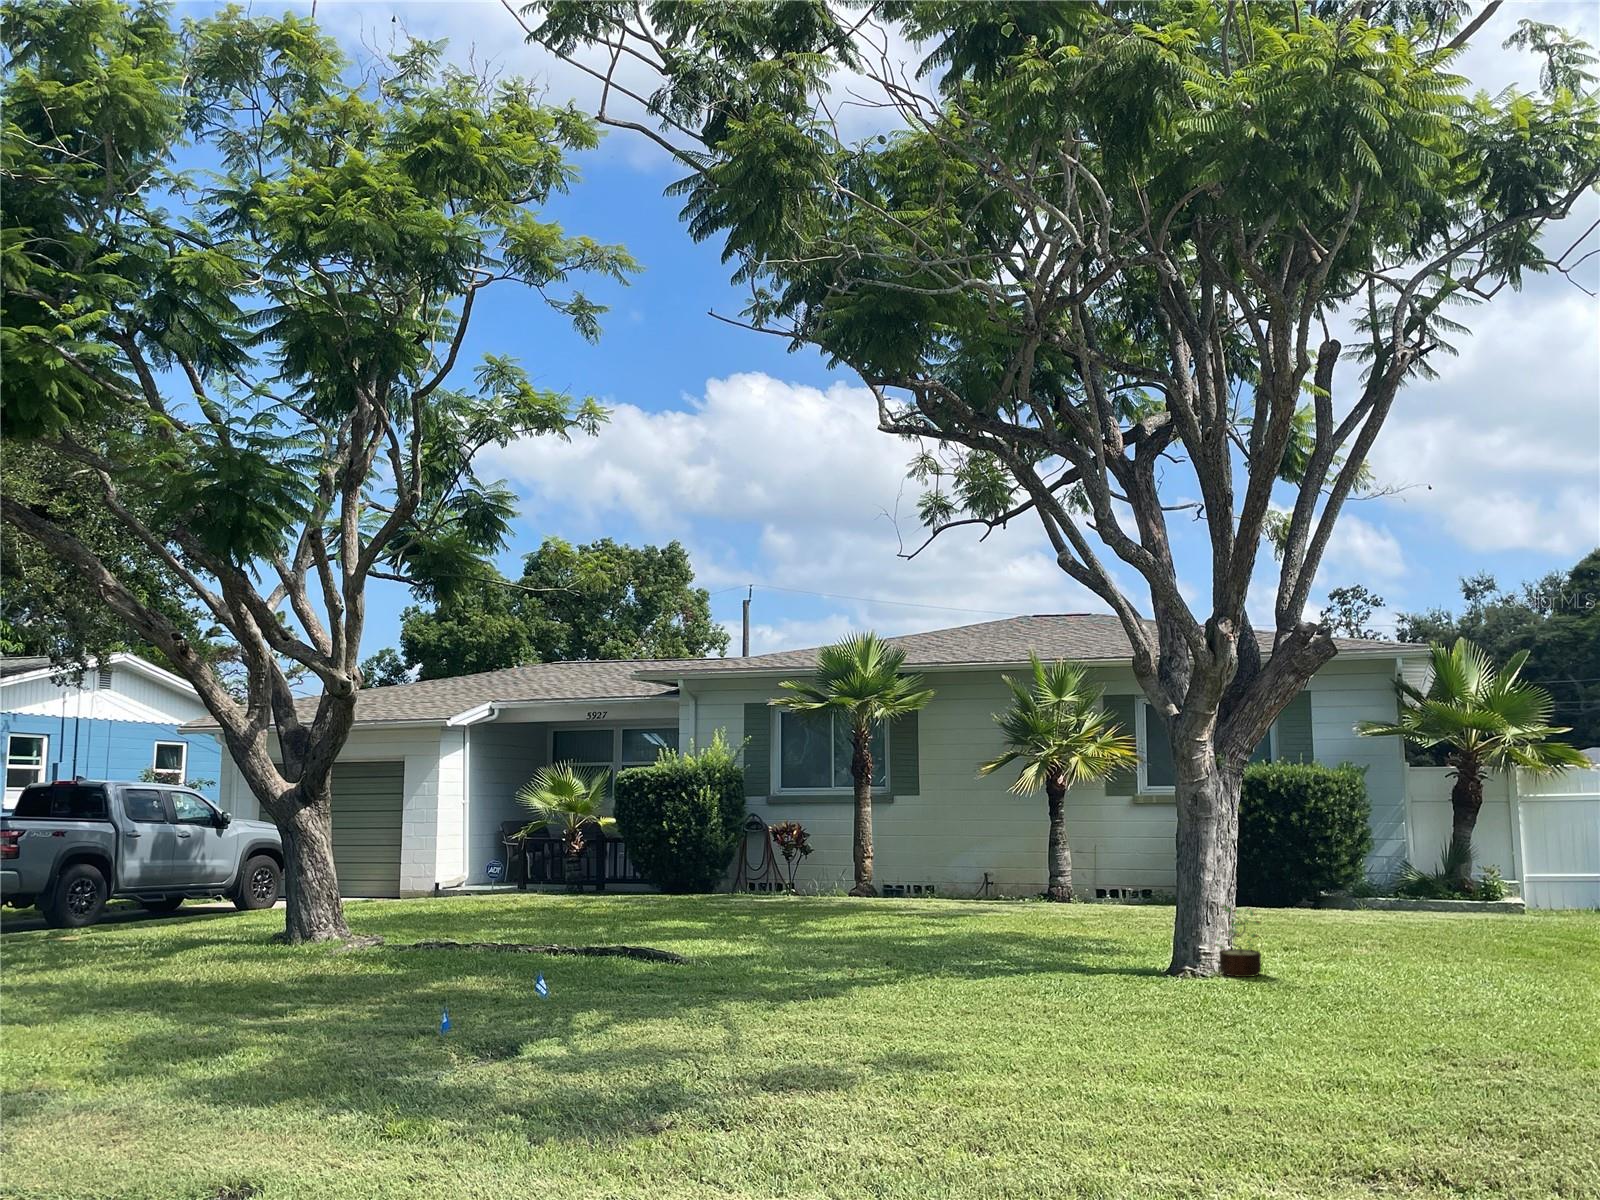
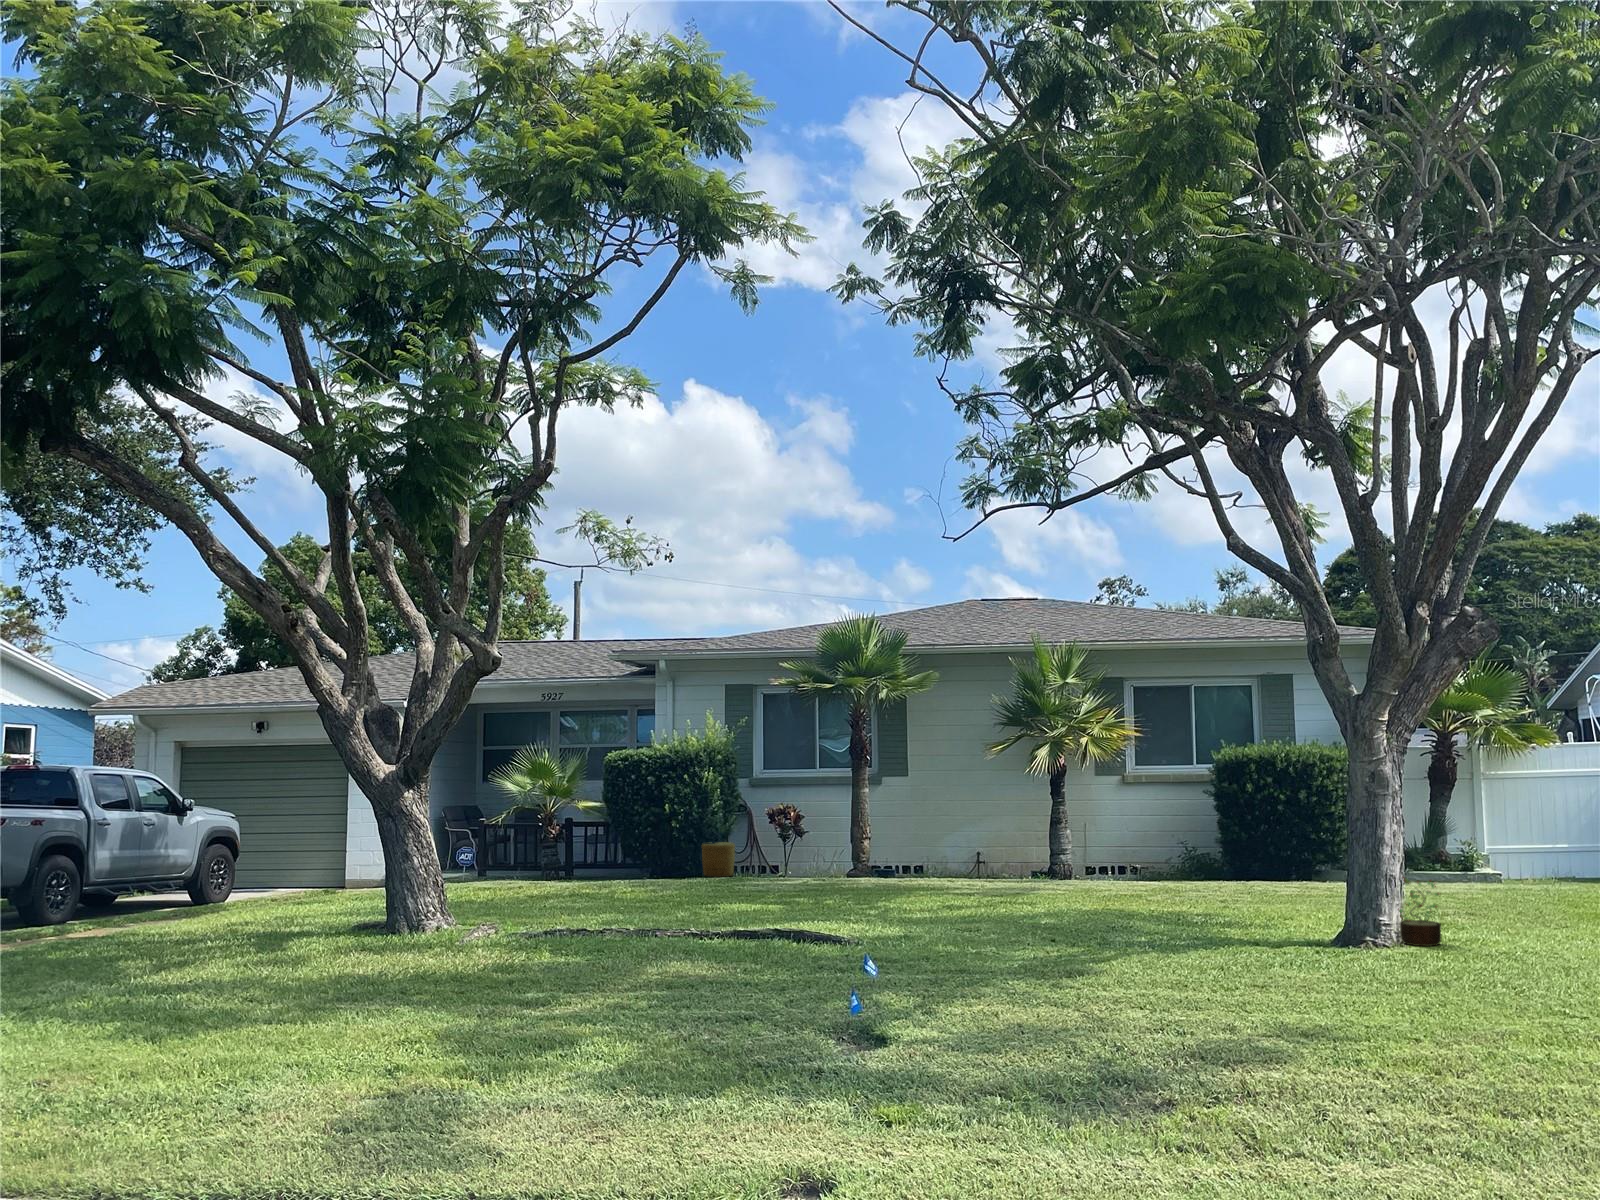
woven basket: none [703,860,736,895] -> present [702,842,735,877]

